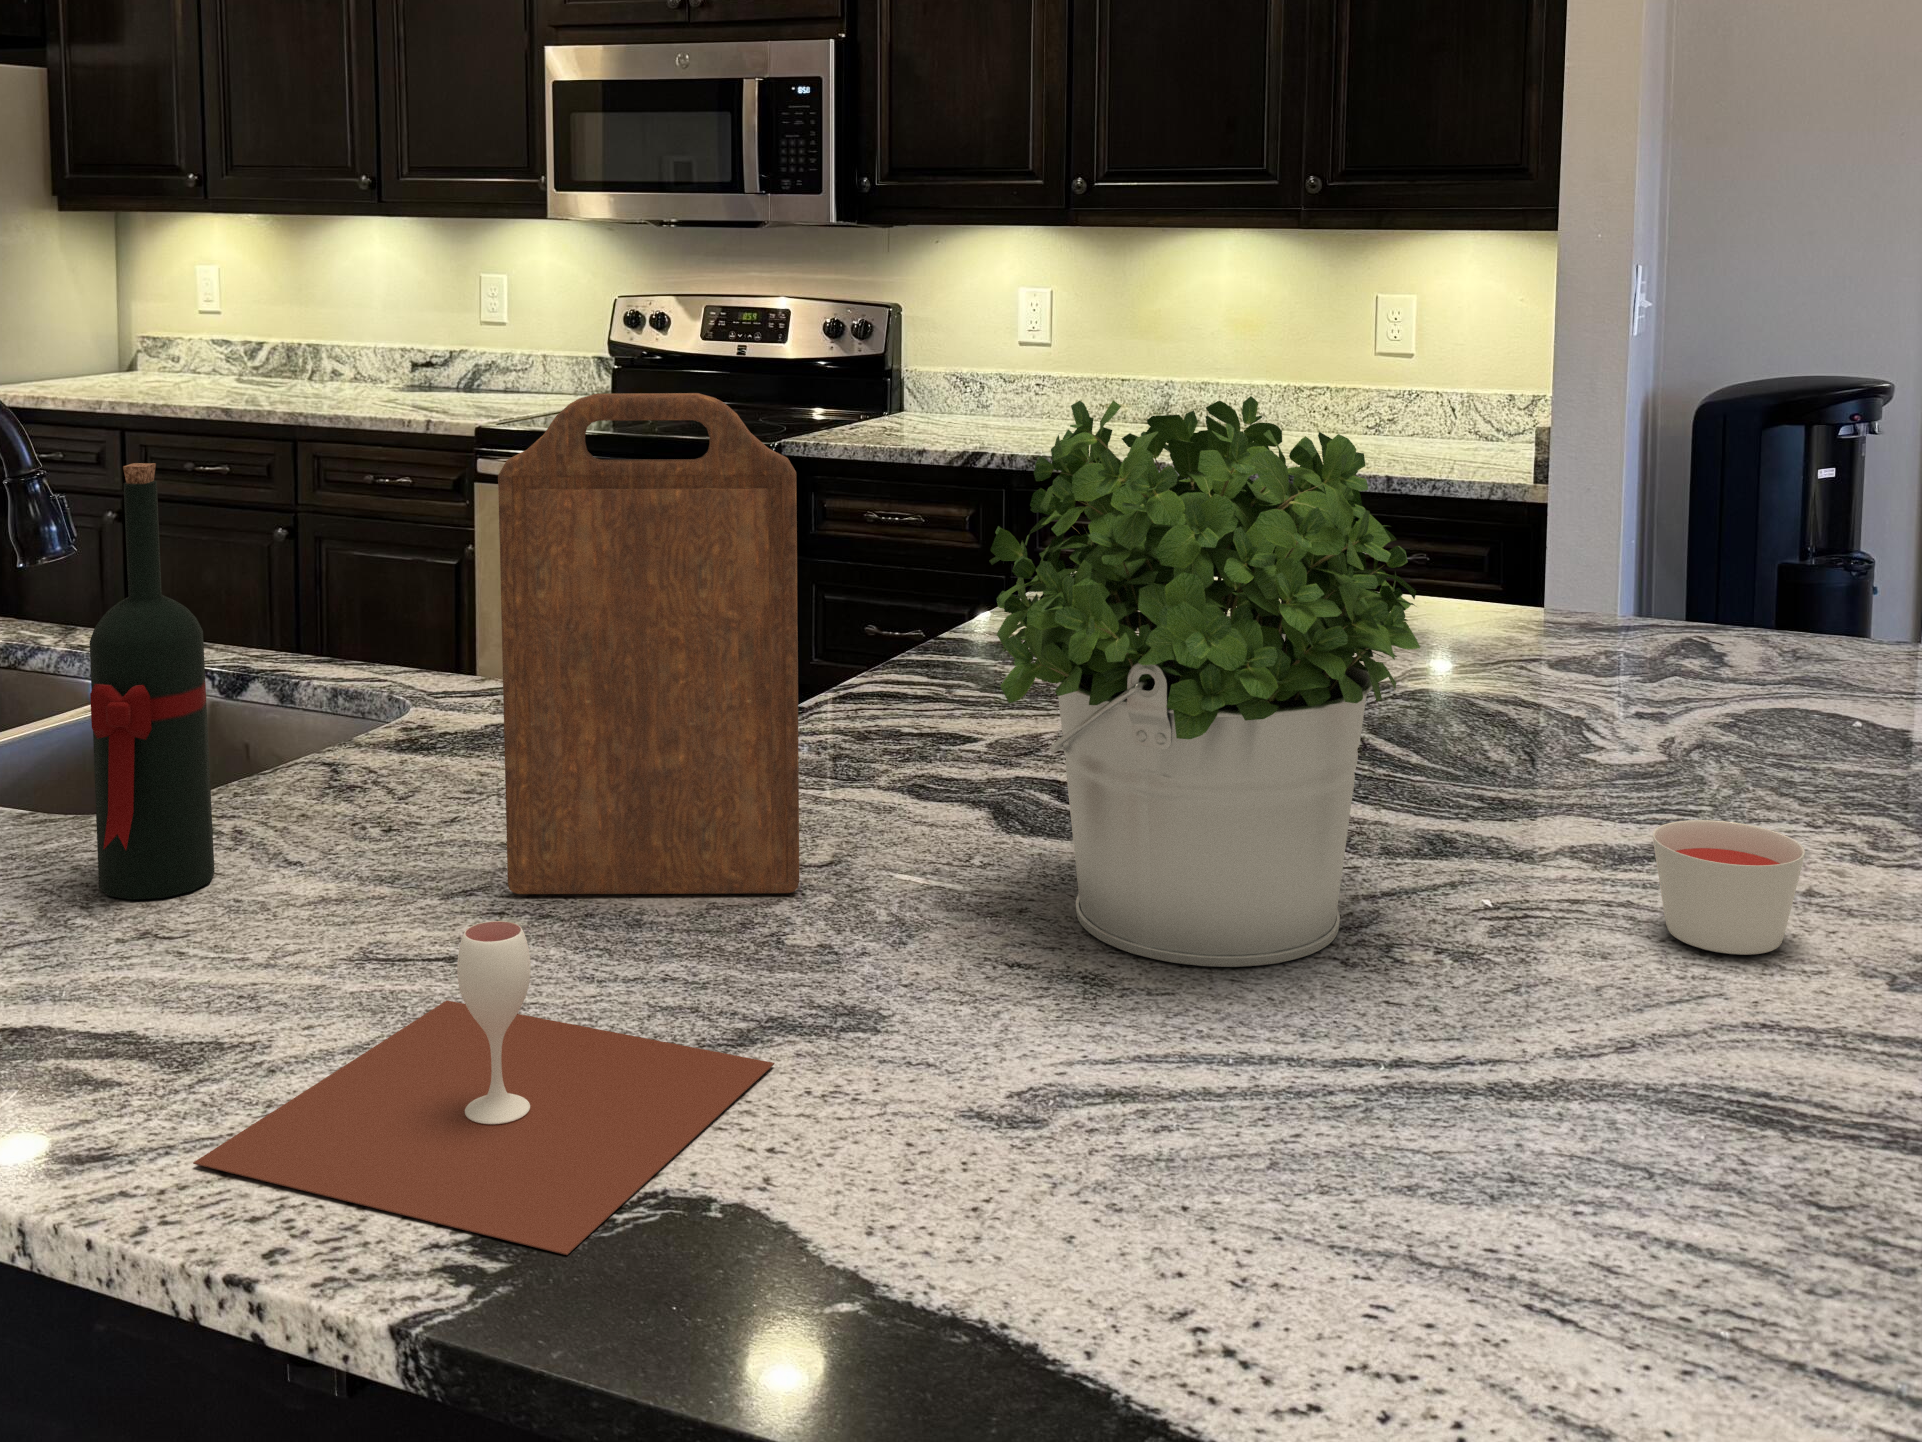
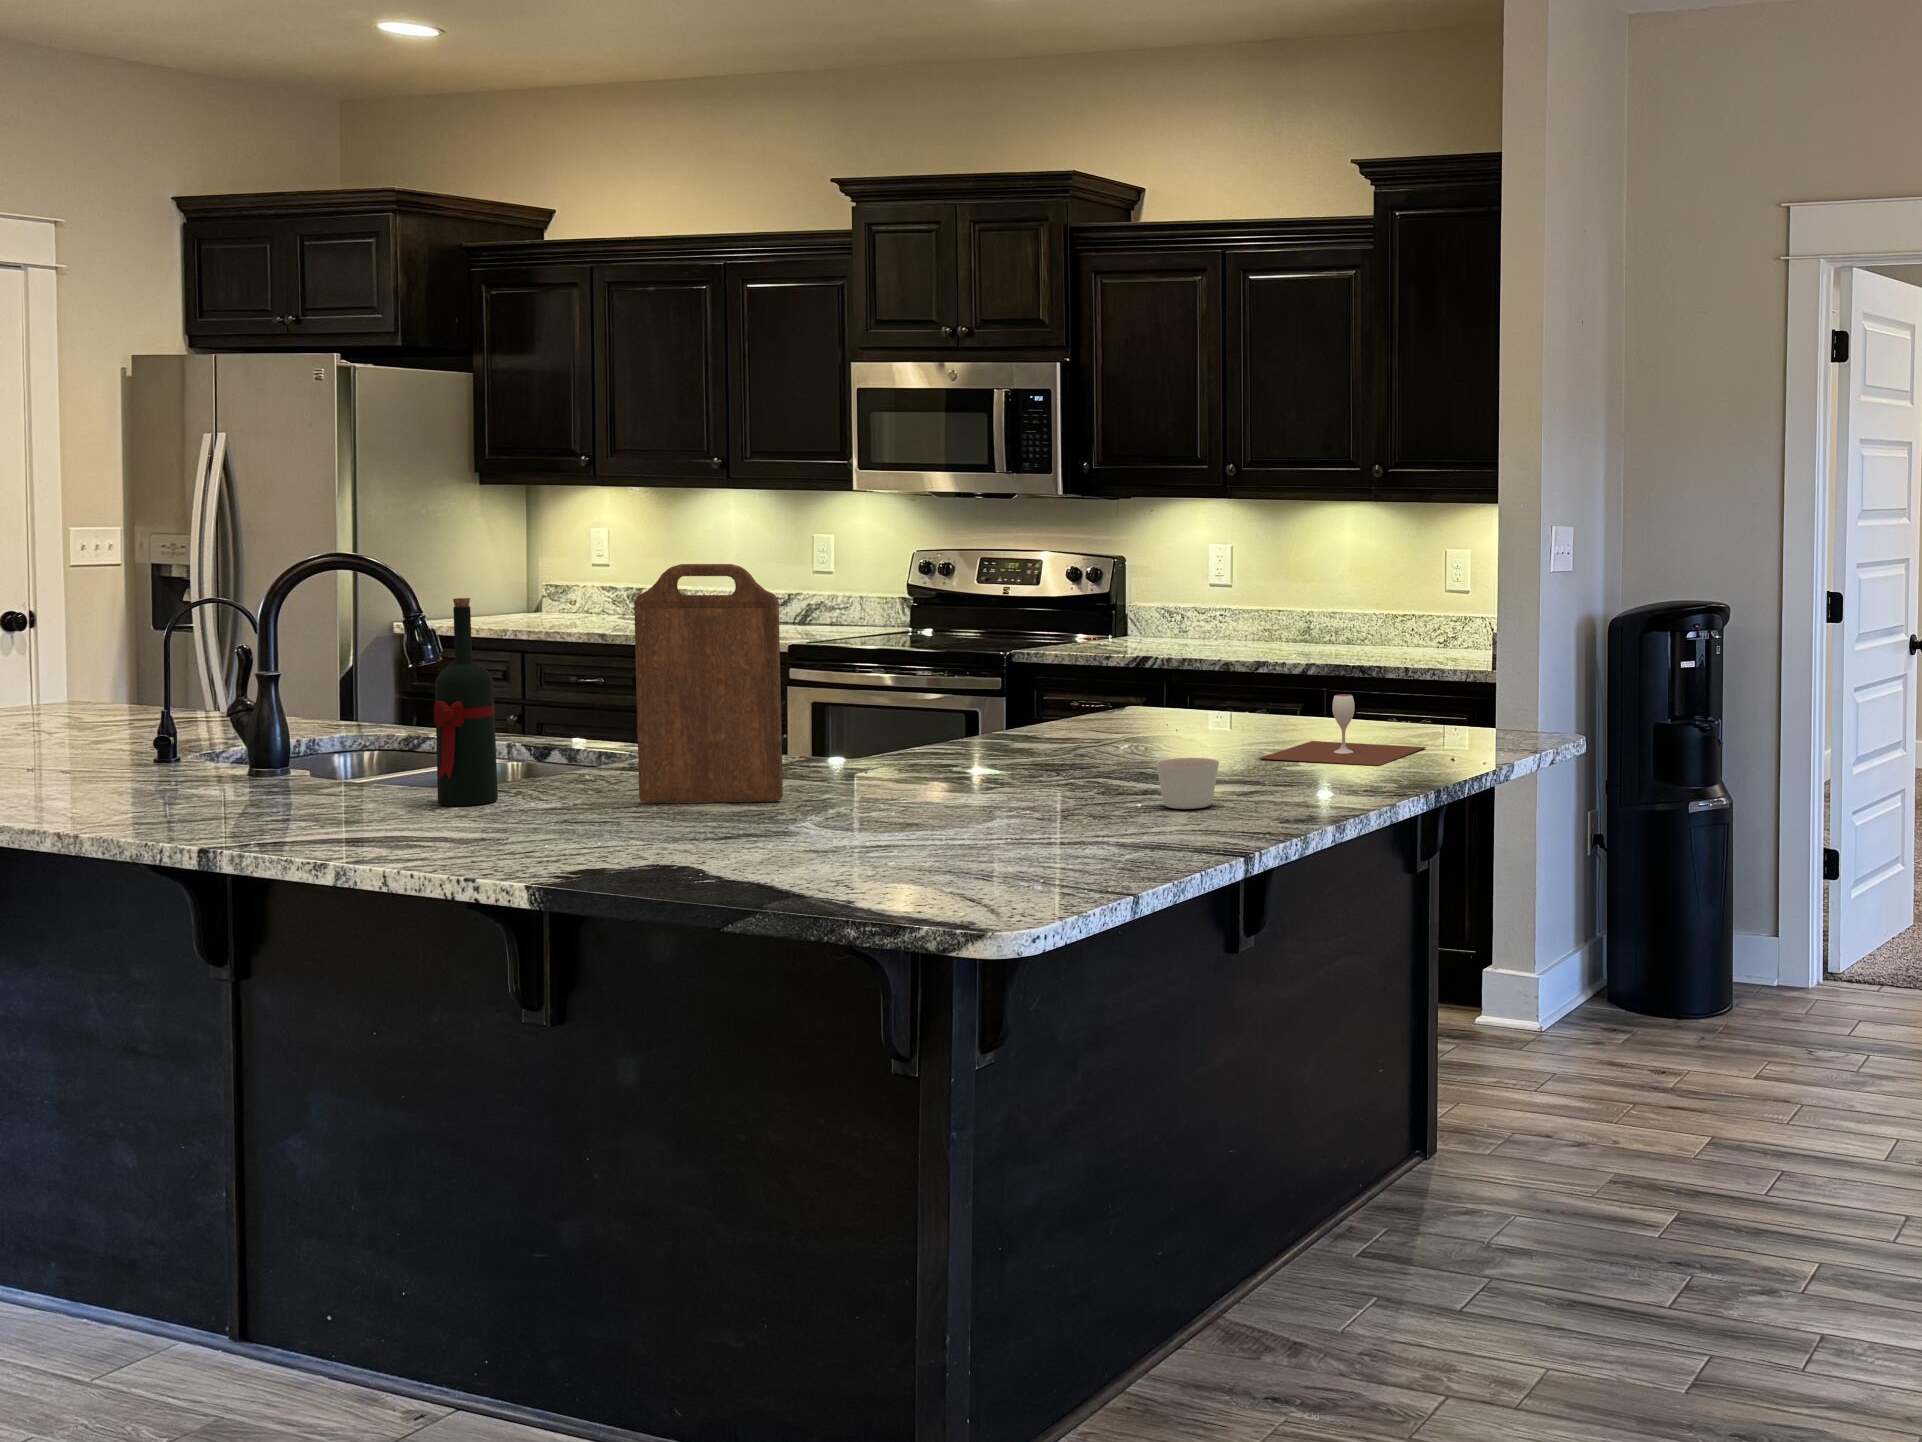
potted plant: present [989,396,1420,967] -> none [855,566,1057,814]
wine glass: present [193,921,775,1255] -> present [1259,694,1426,766]

